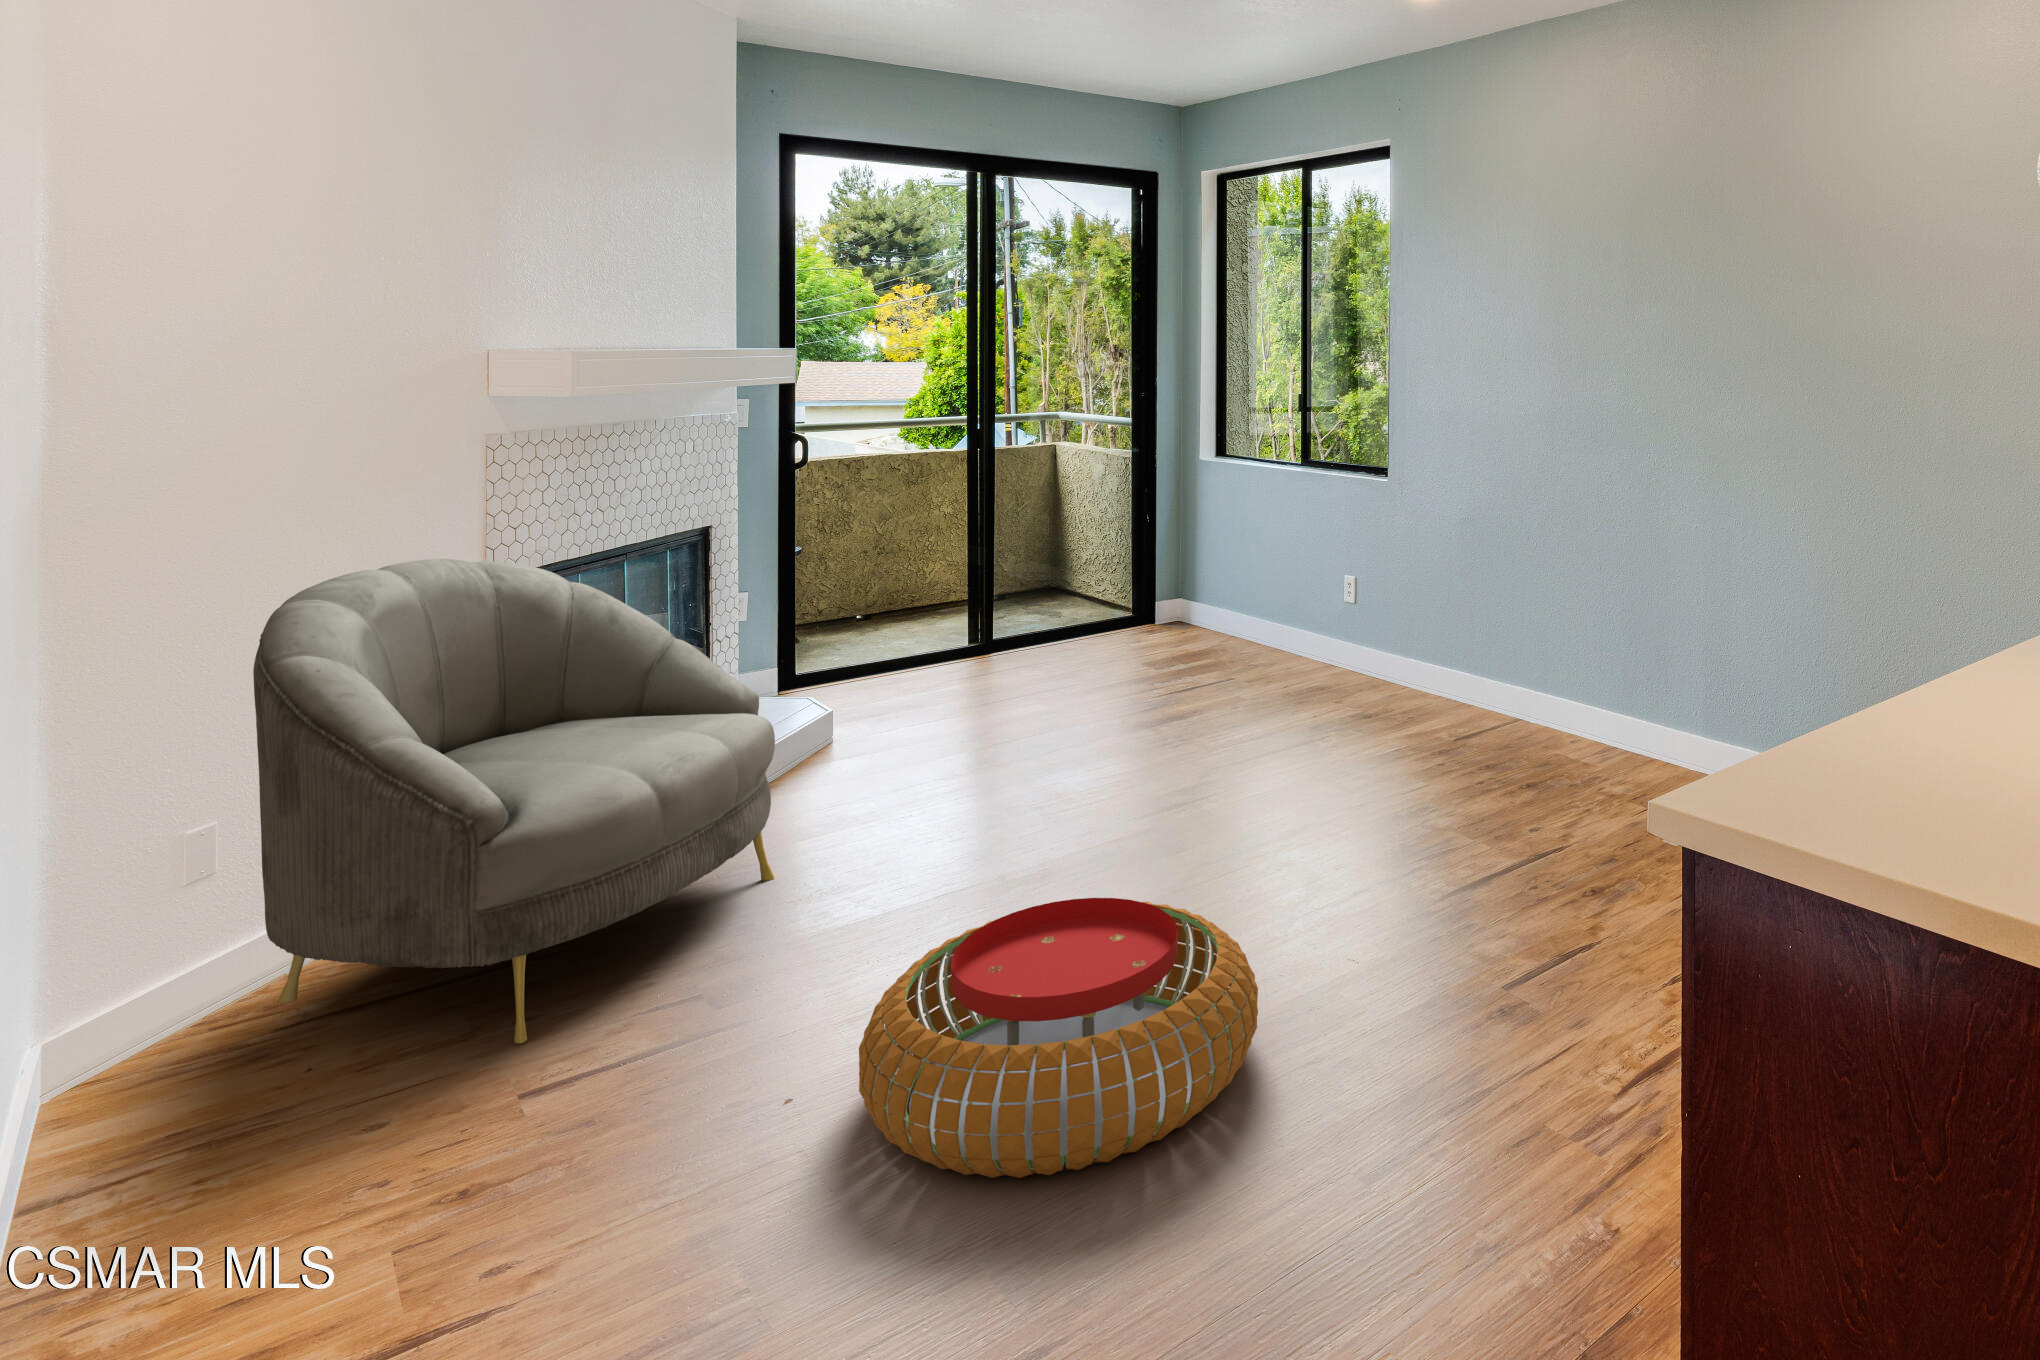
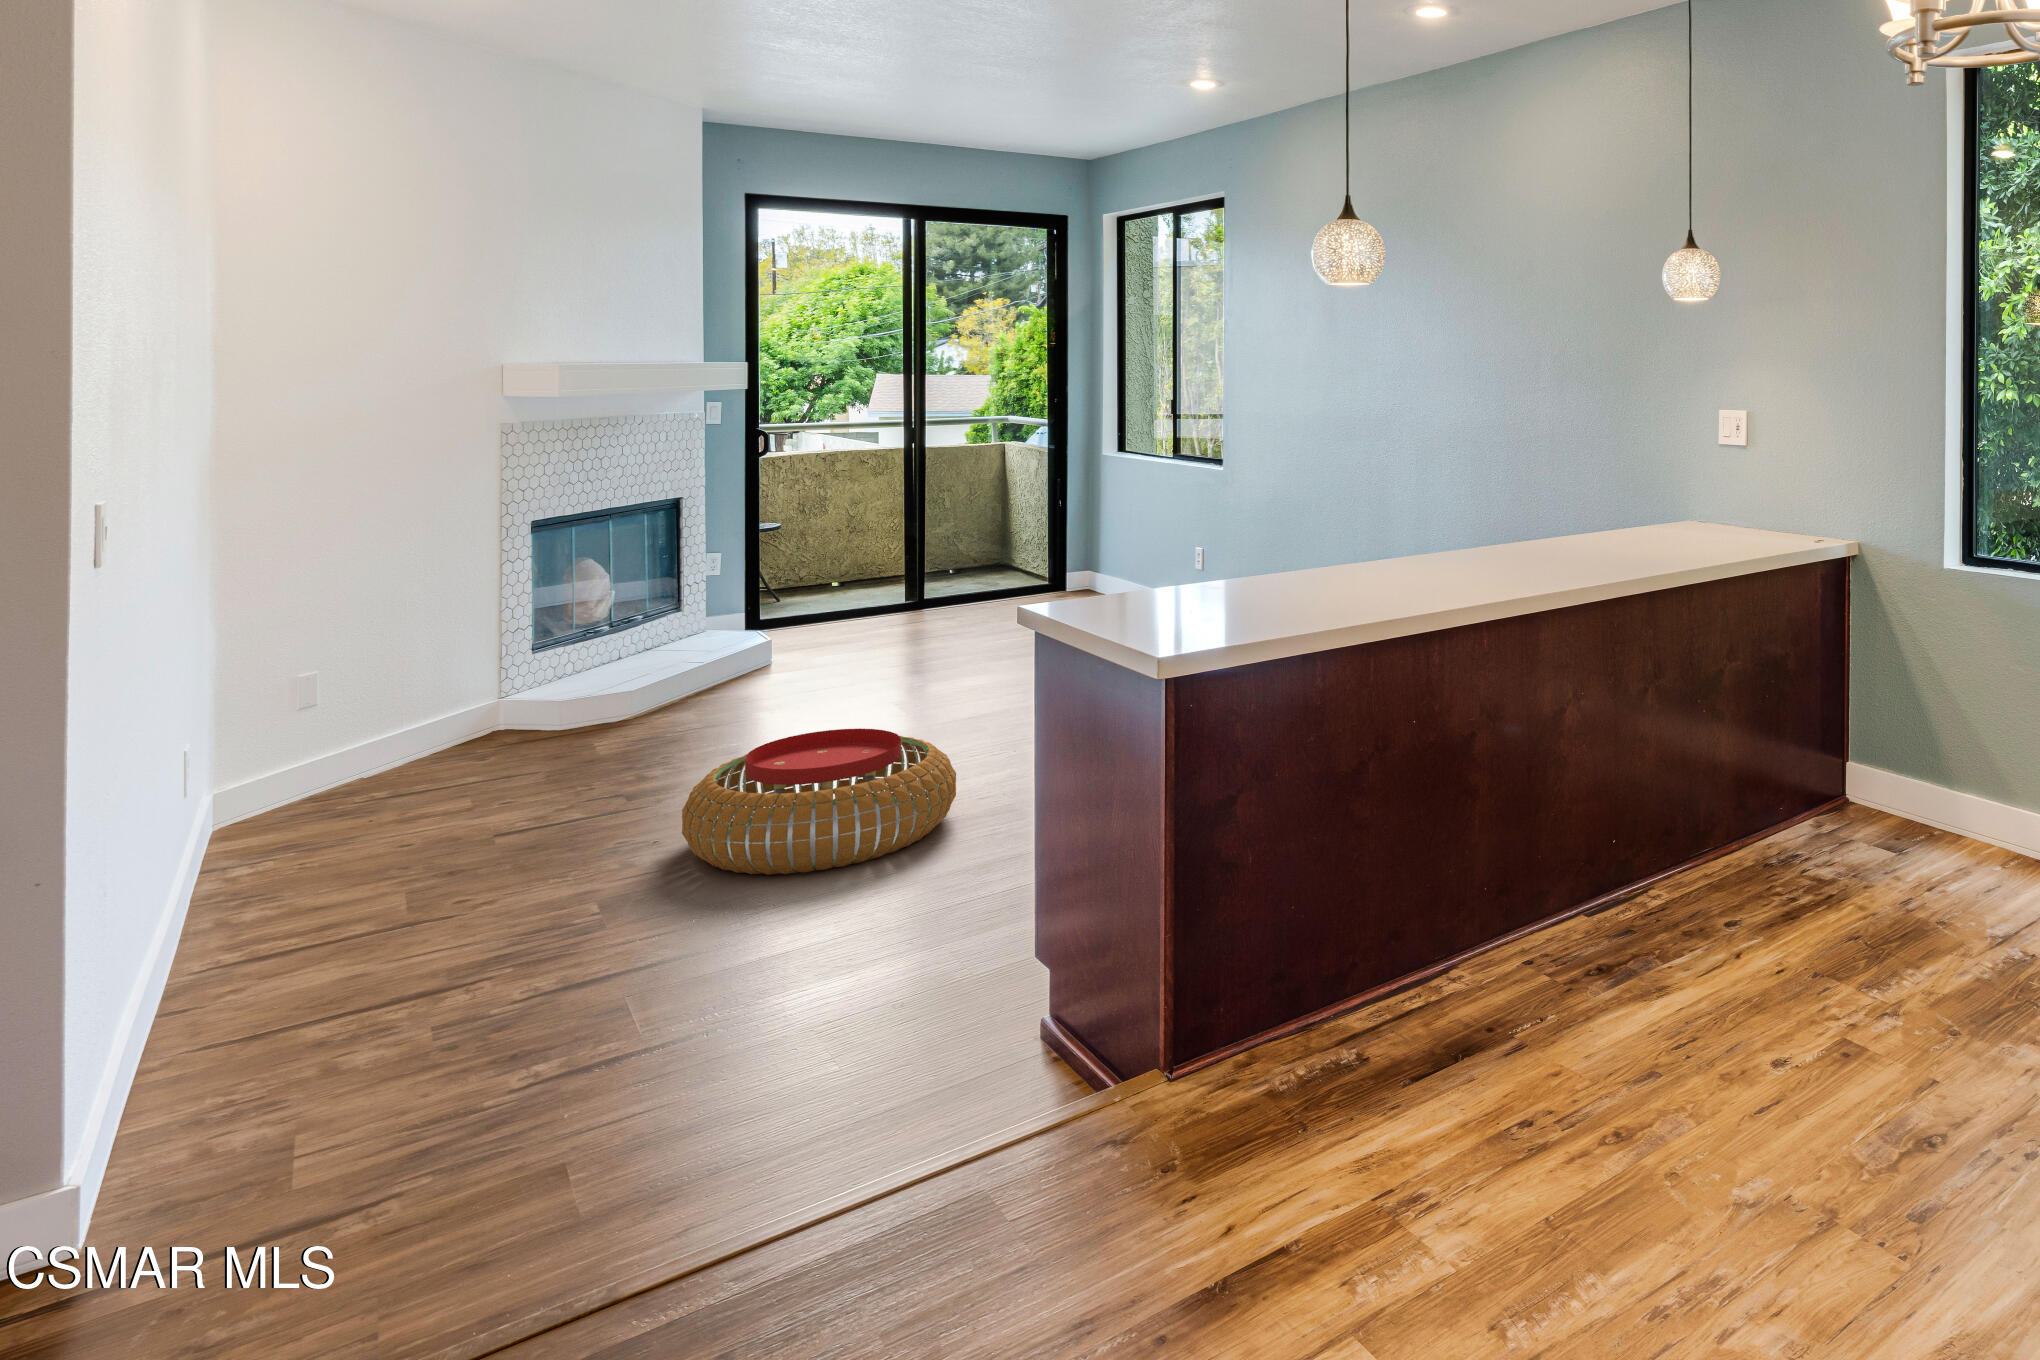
armchair: present [253,559,775,1043] -> none [338,508,691,812]

